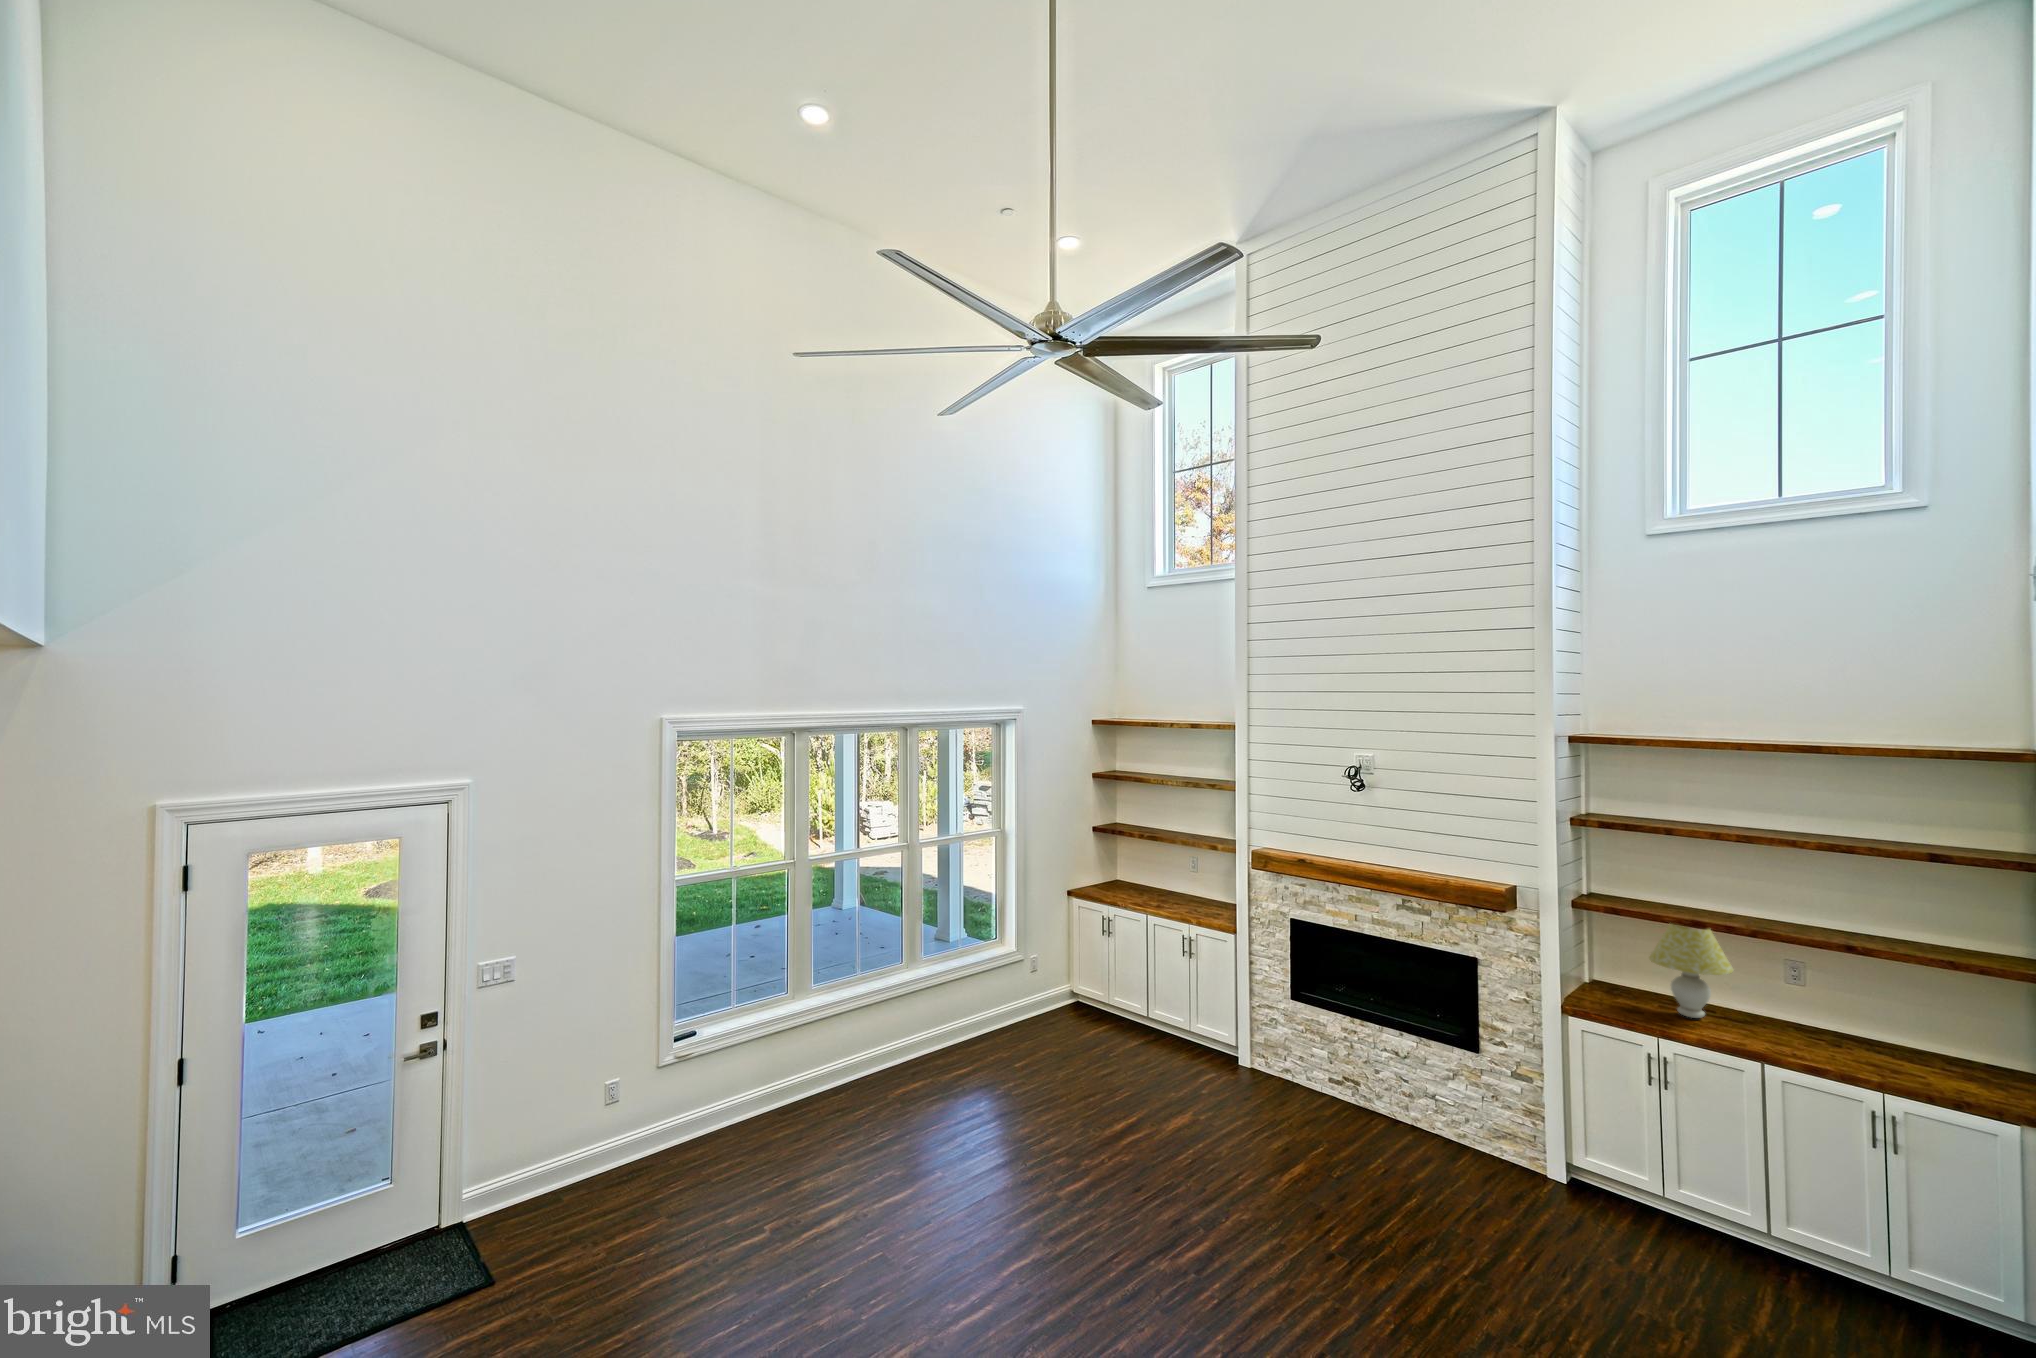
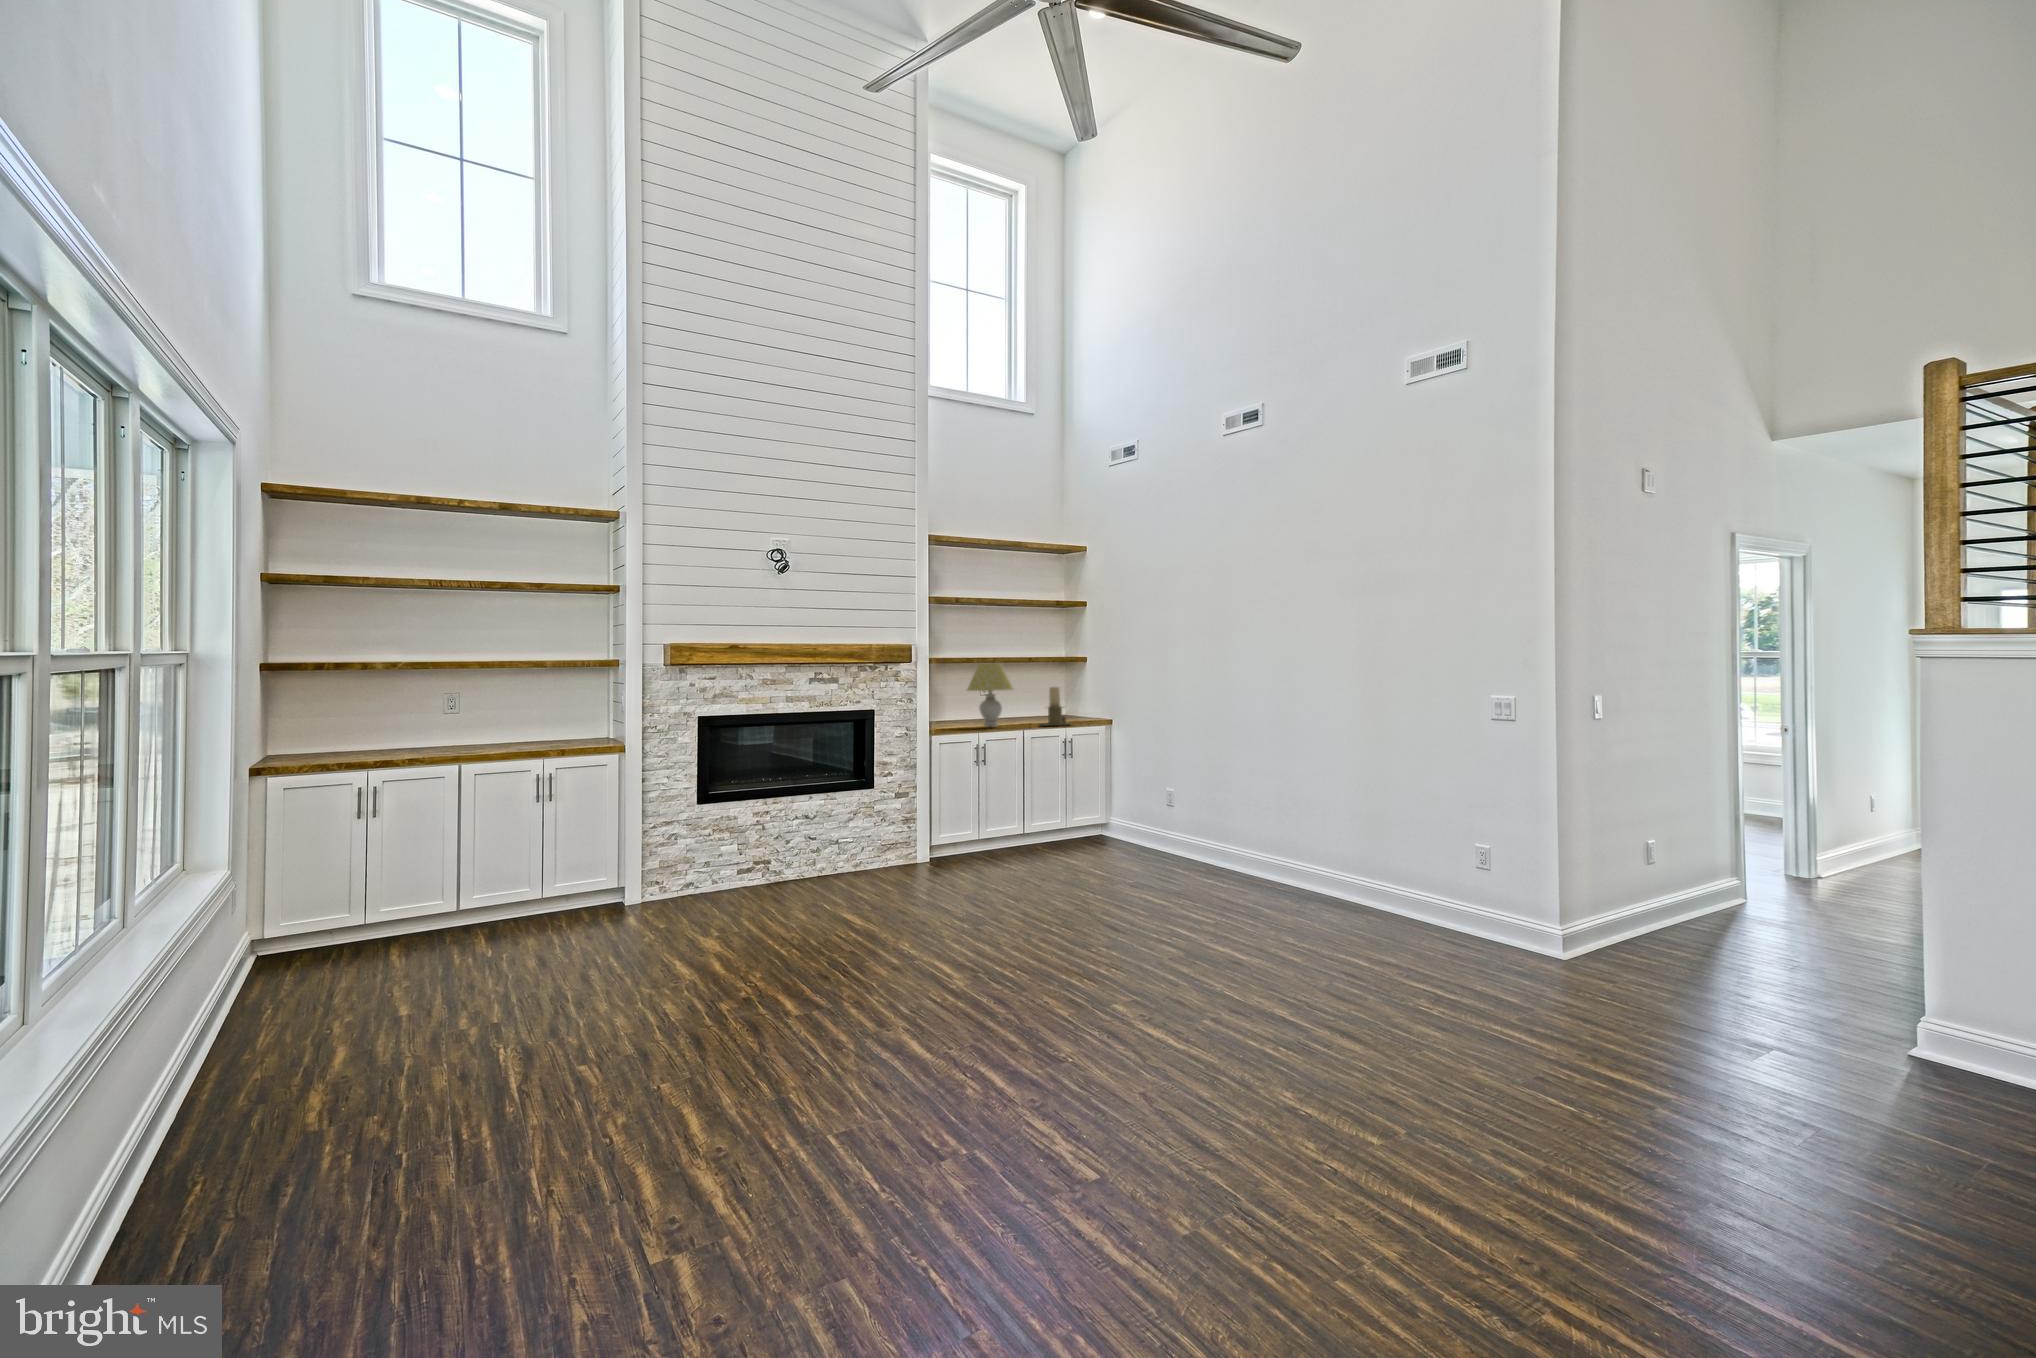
candle holder: none [1786,983,1866,1056] -> present [1039,687,1071,726]

